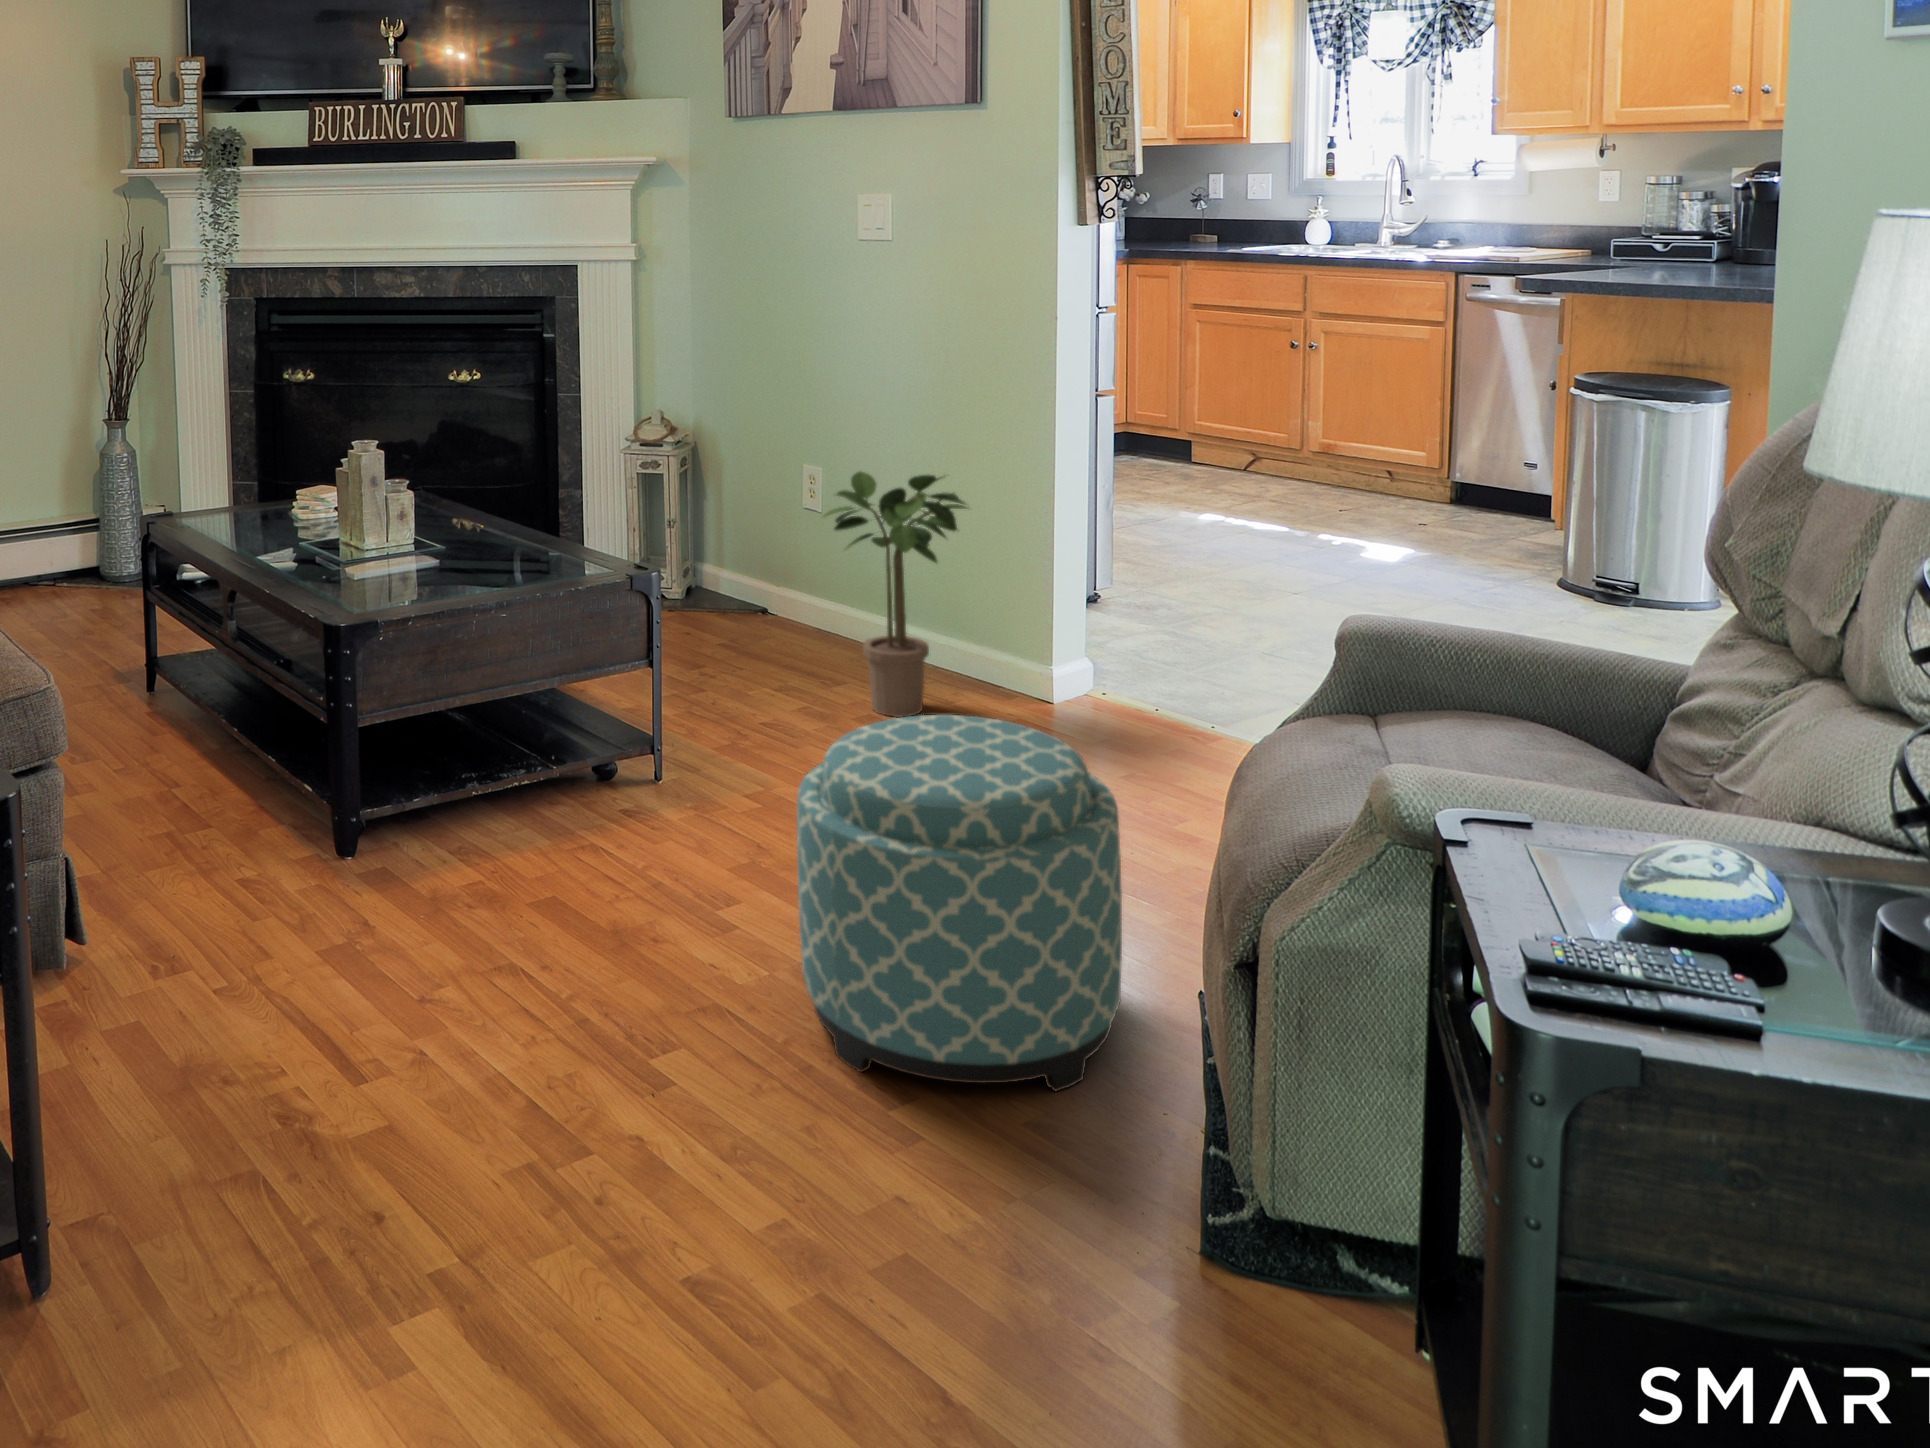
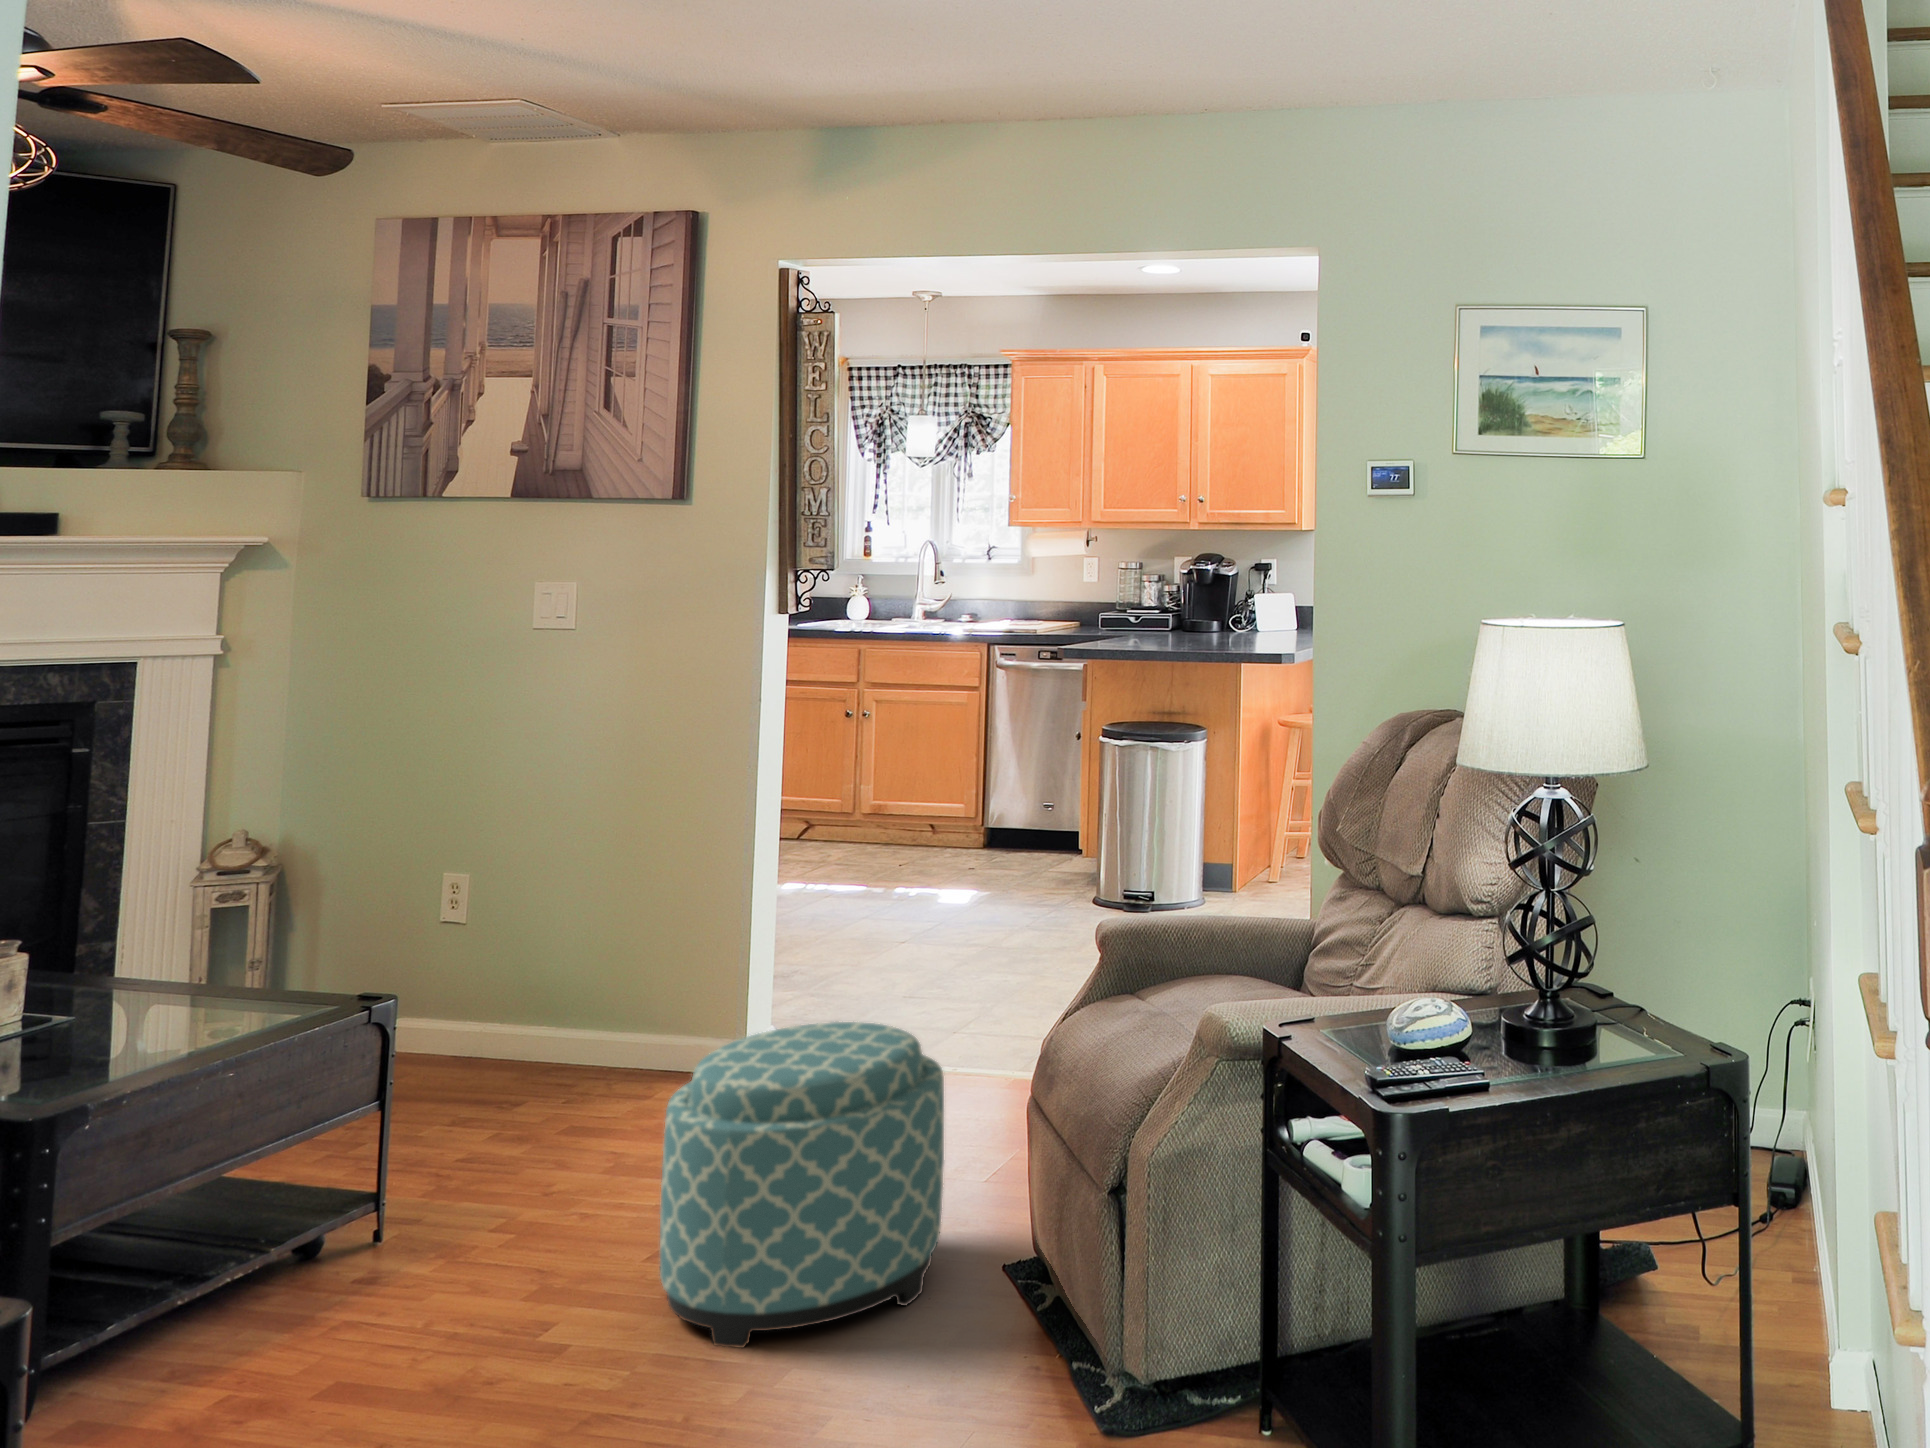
potted plant: present [824,471,967,717] -> none [508,849,671,1106]

